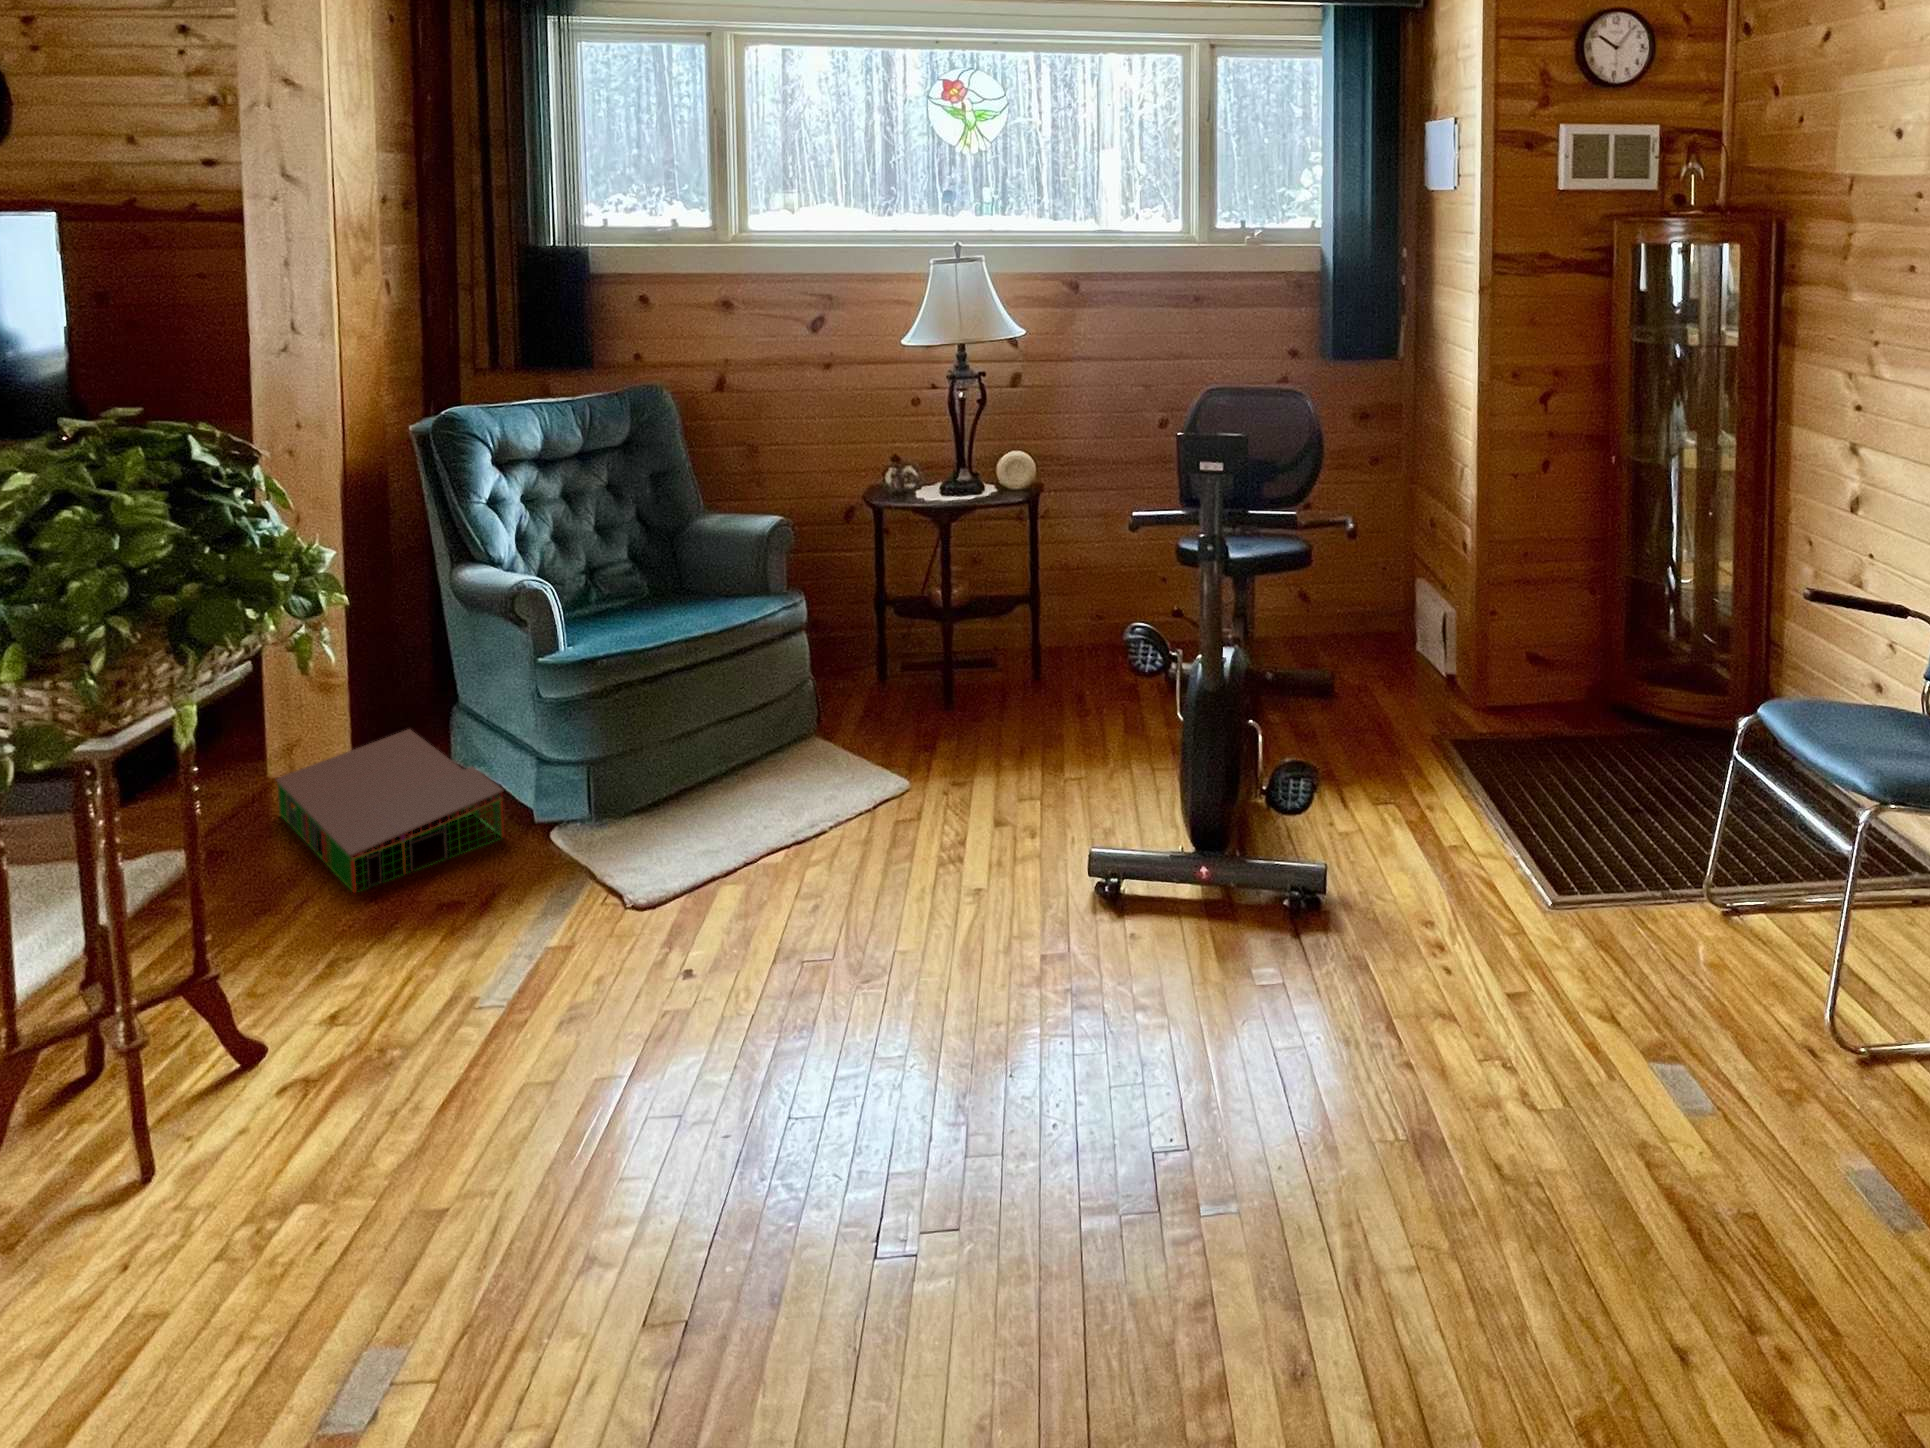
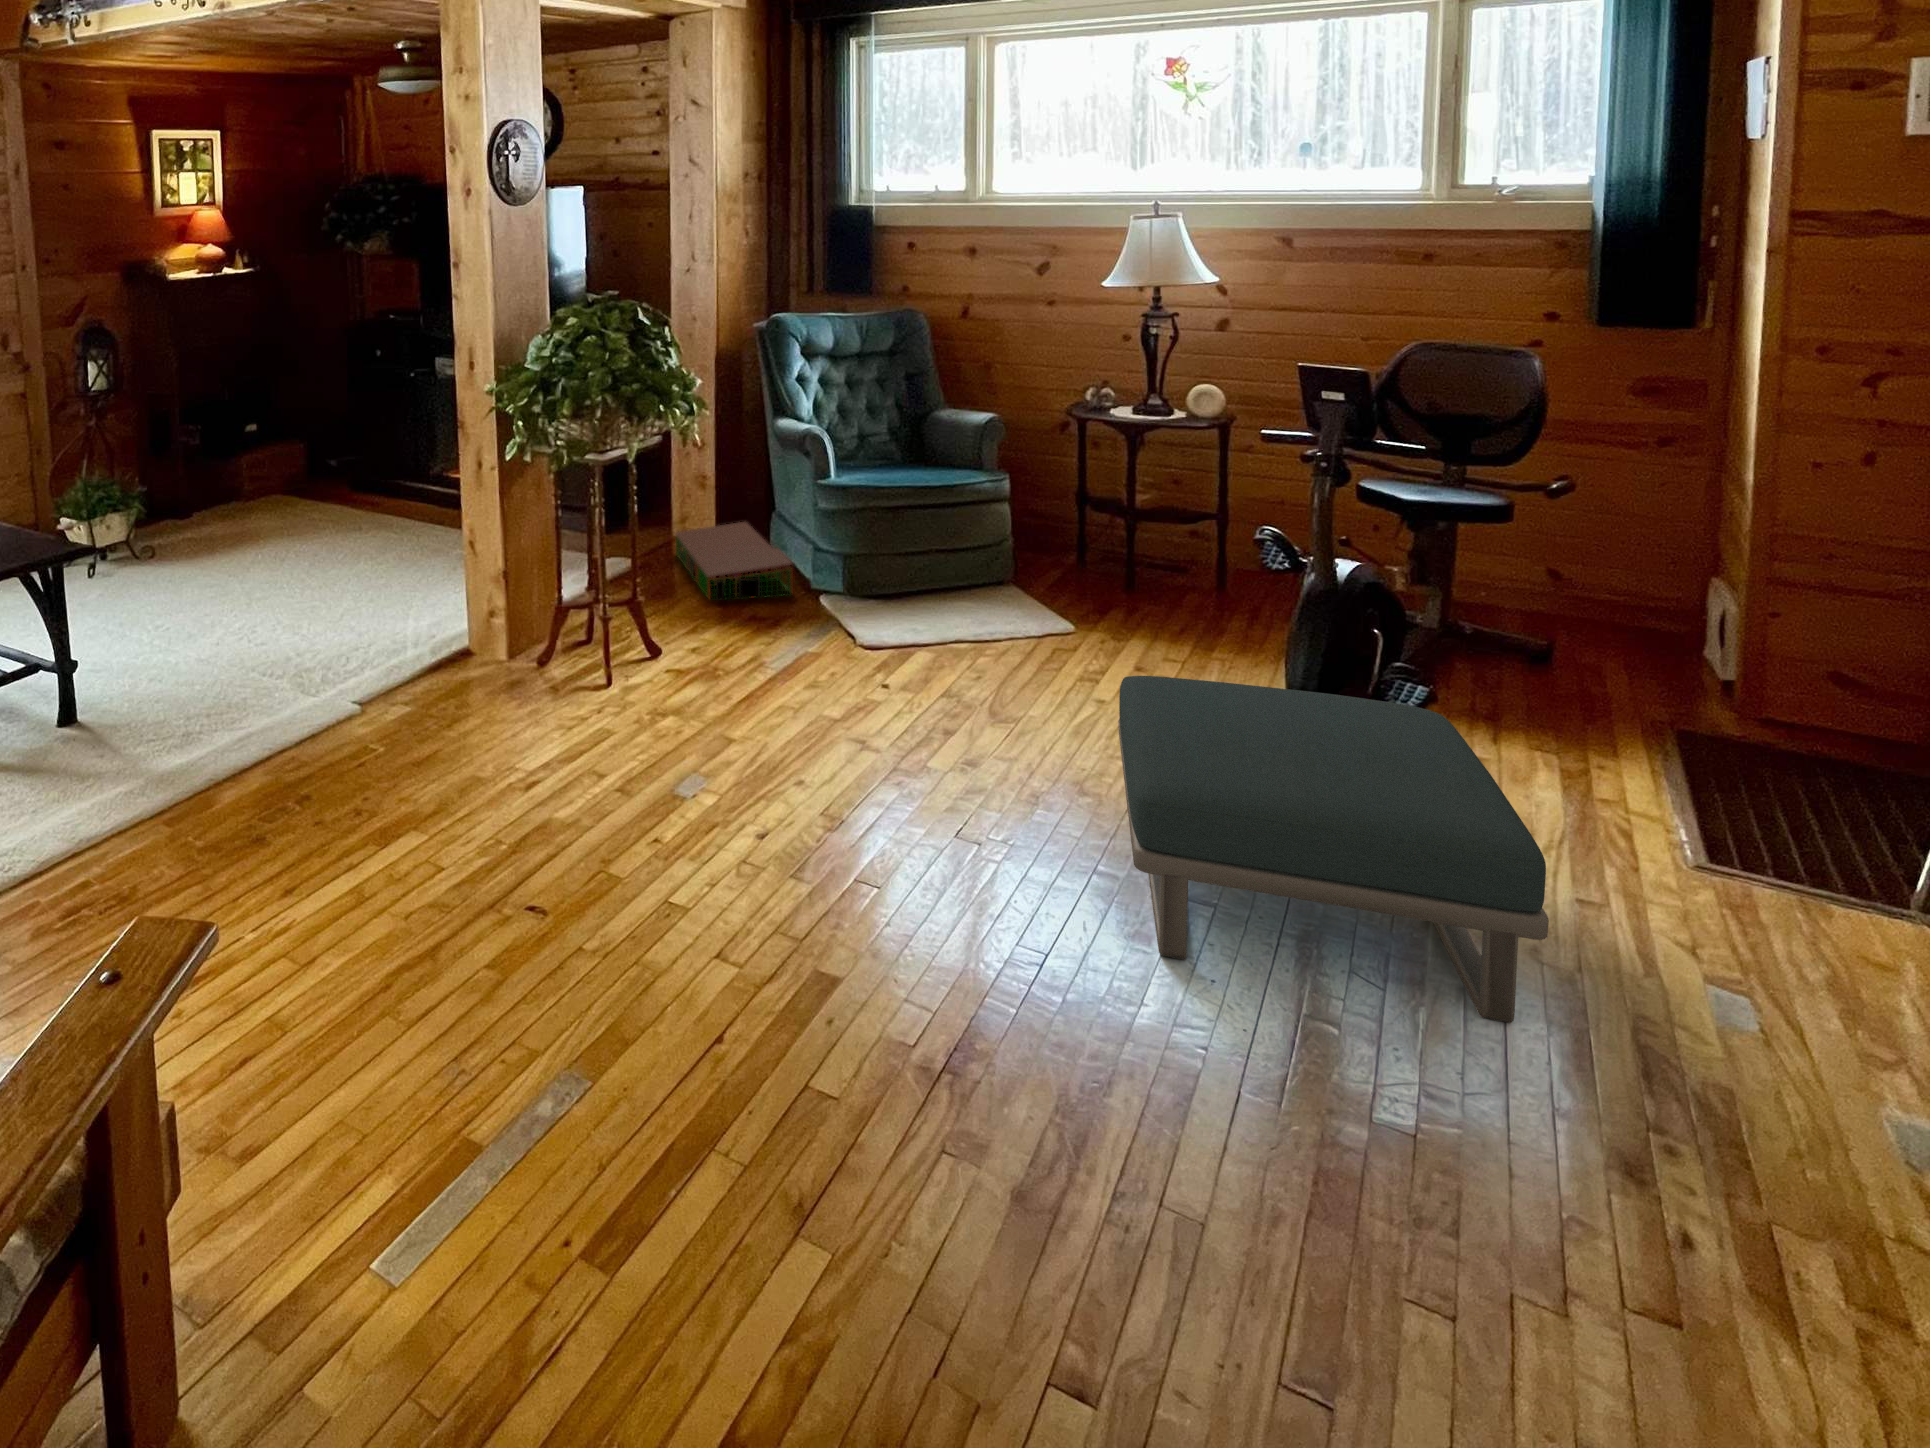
footstool: none [1054,825,1585,1350] -> present [1119,676,1549,1023]

